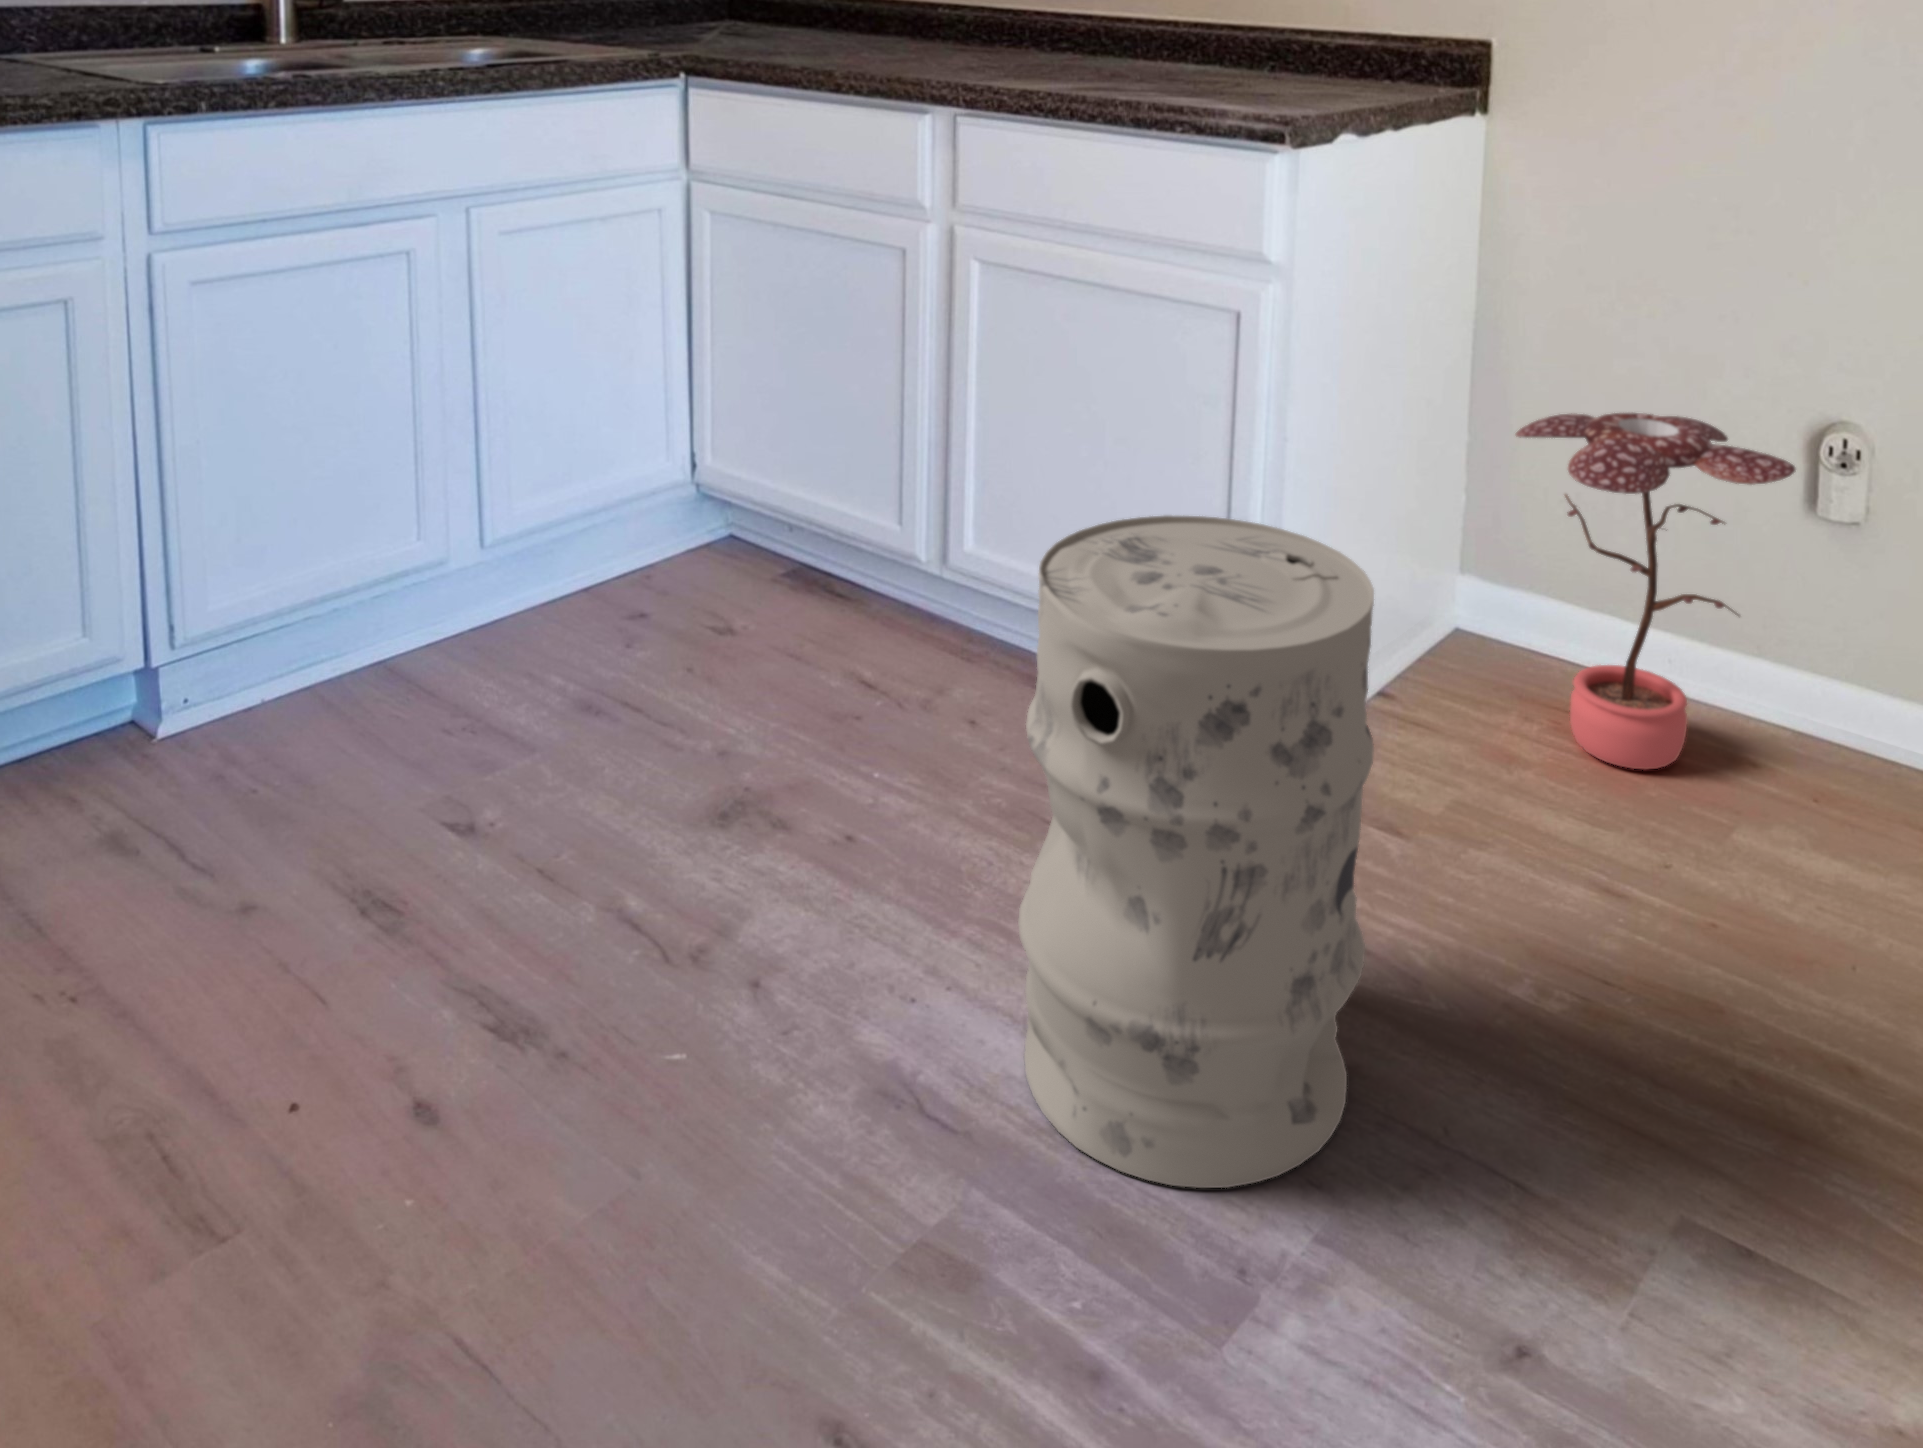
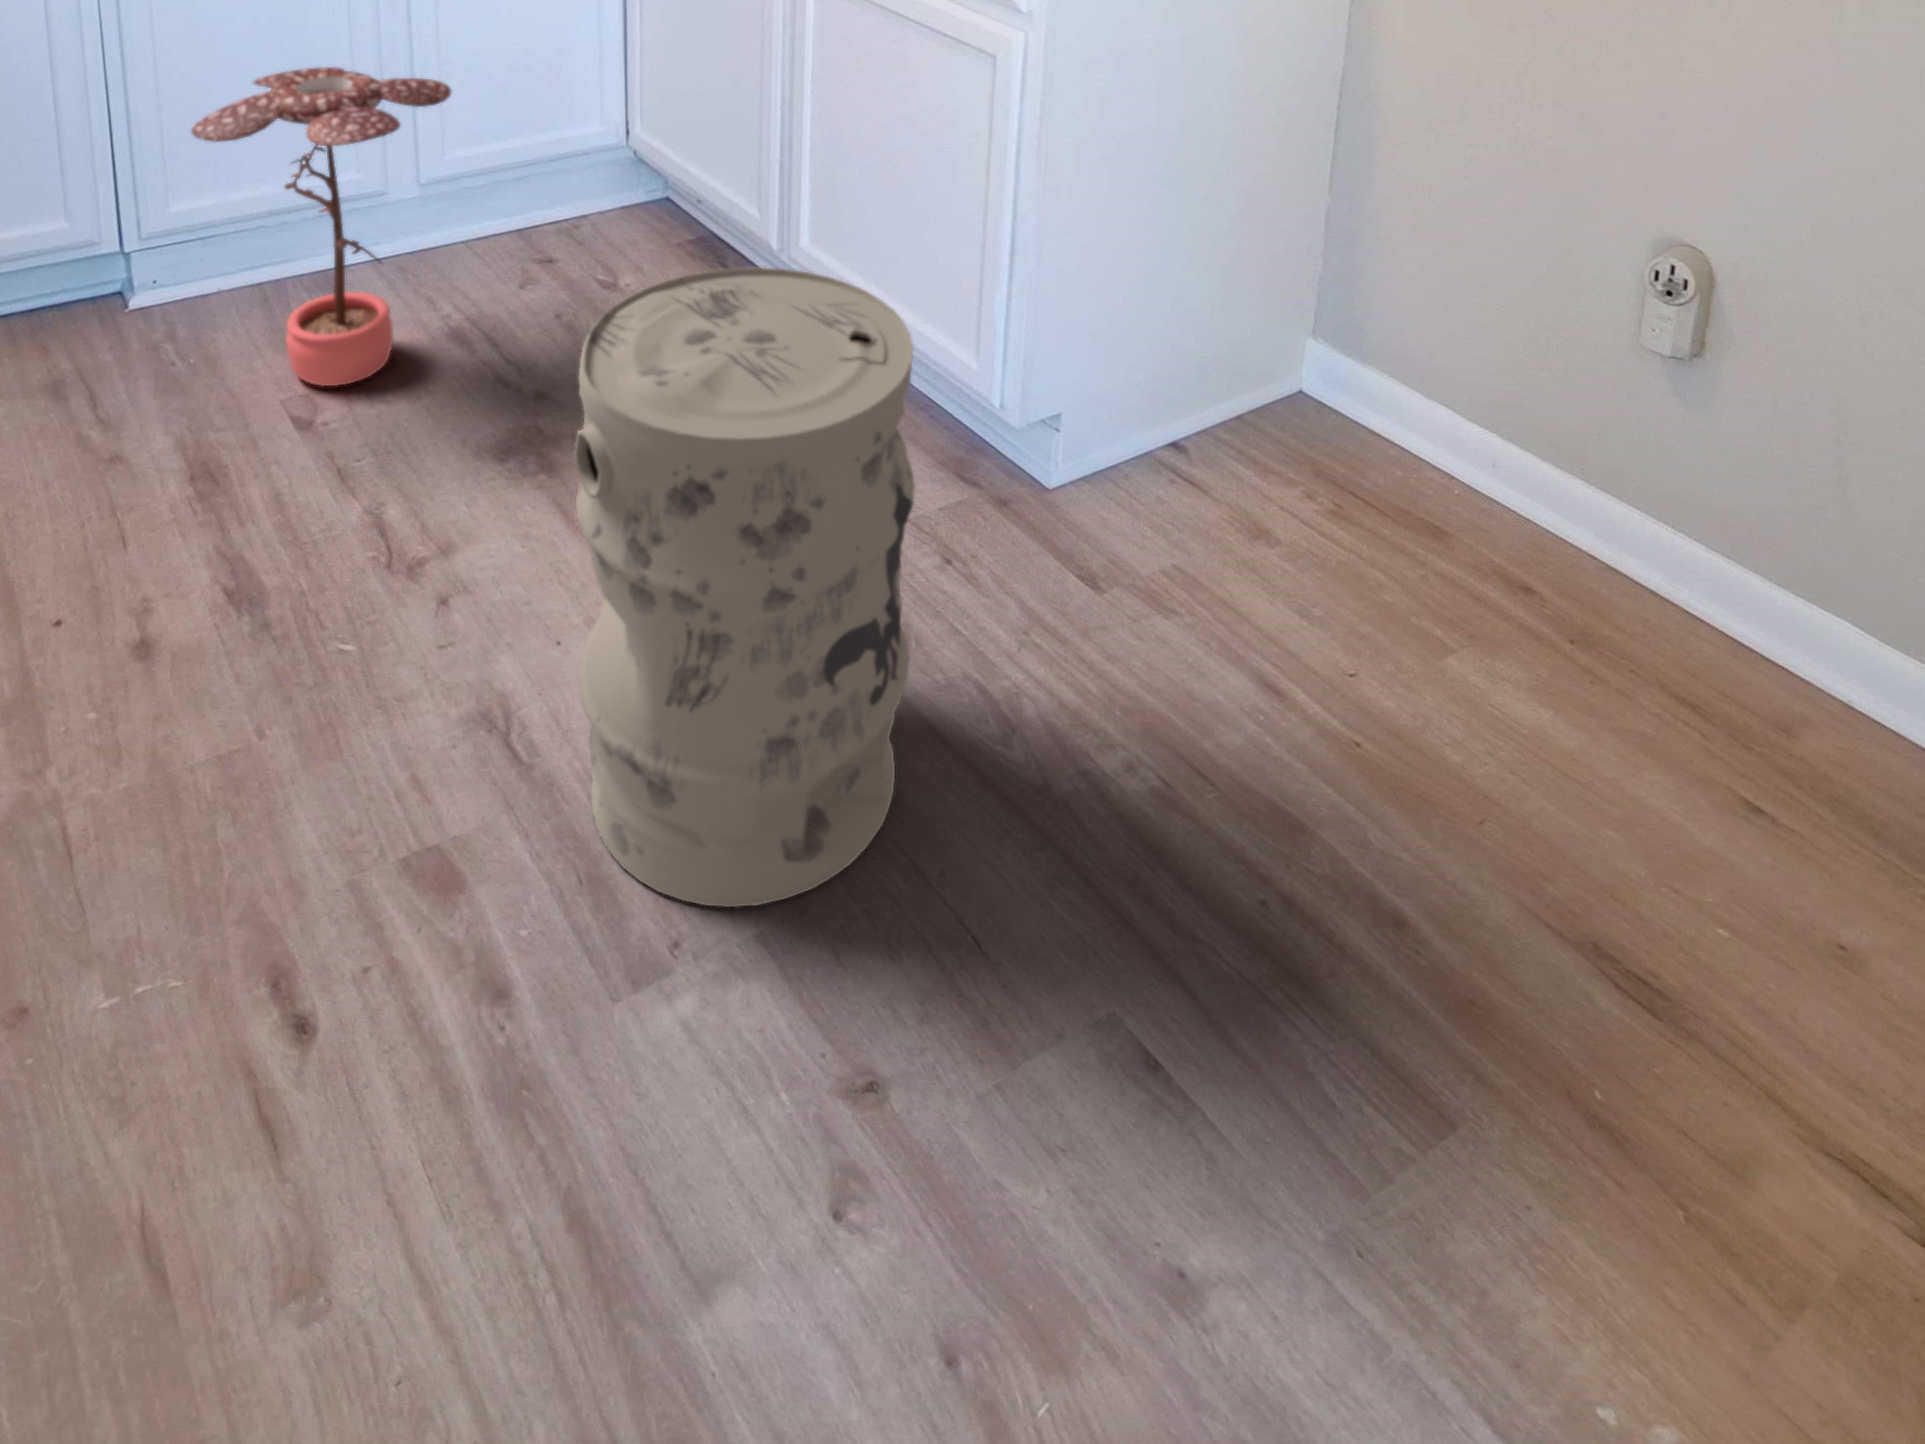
potted plant: present [1516,413,1795,769] -> present [191,67,451,386]

